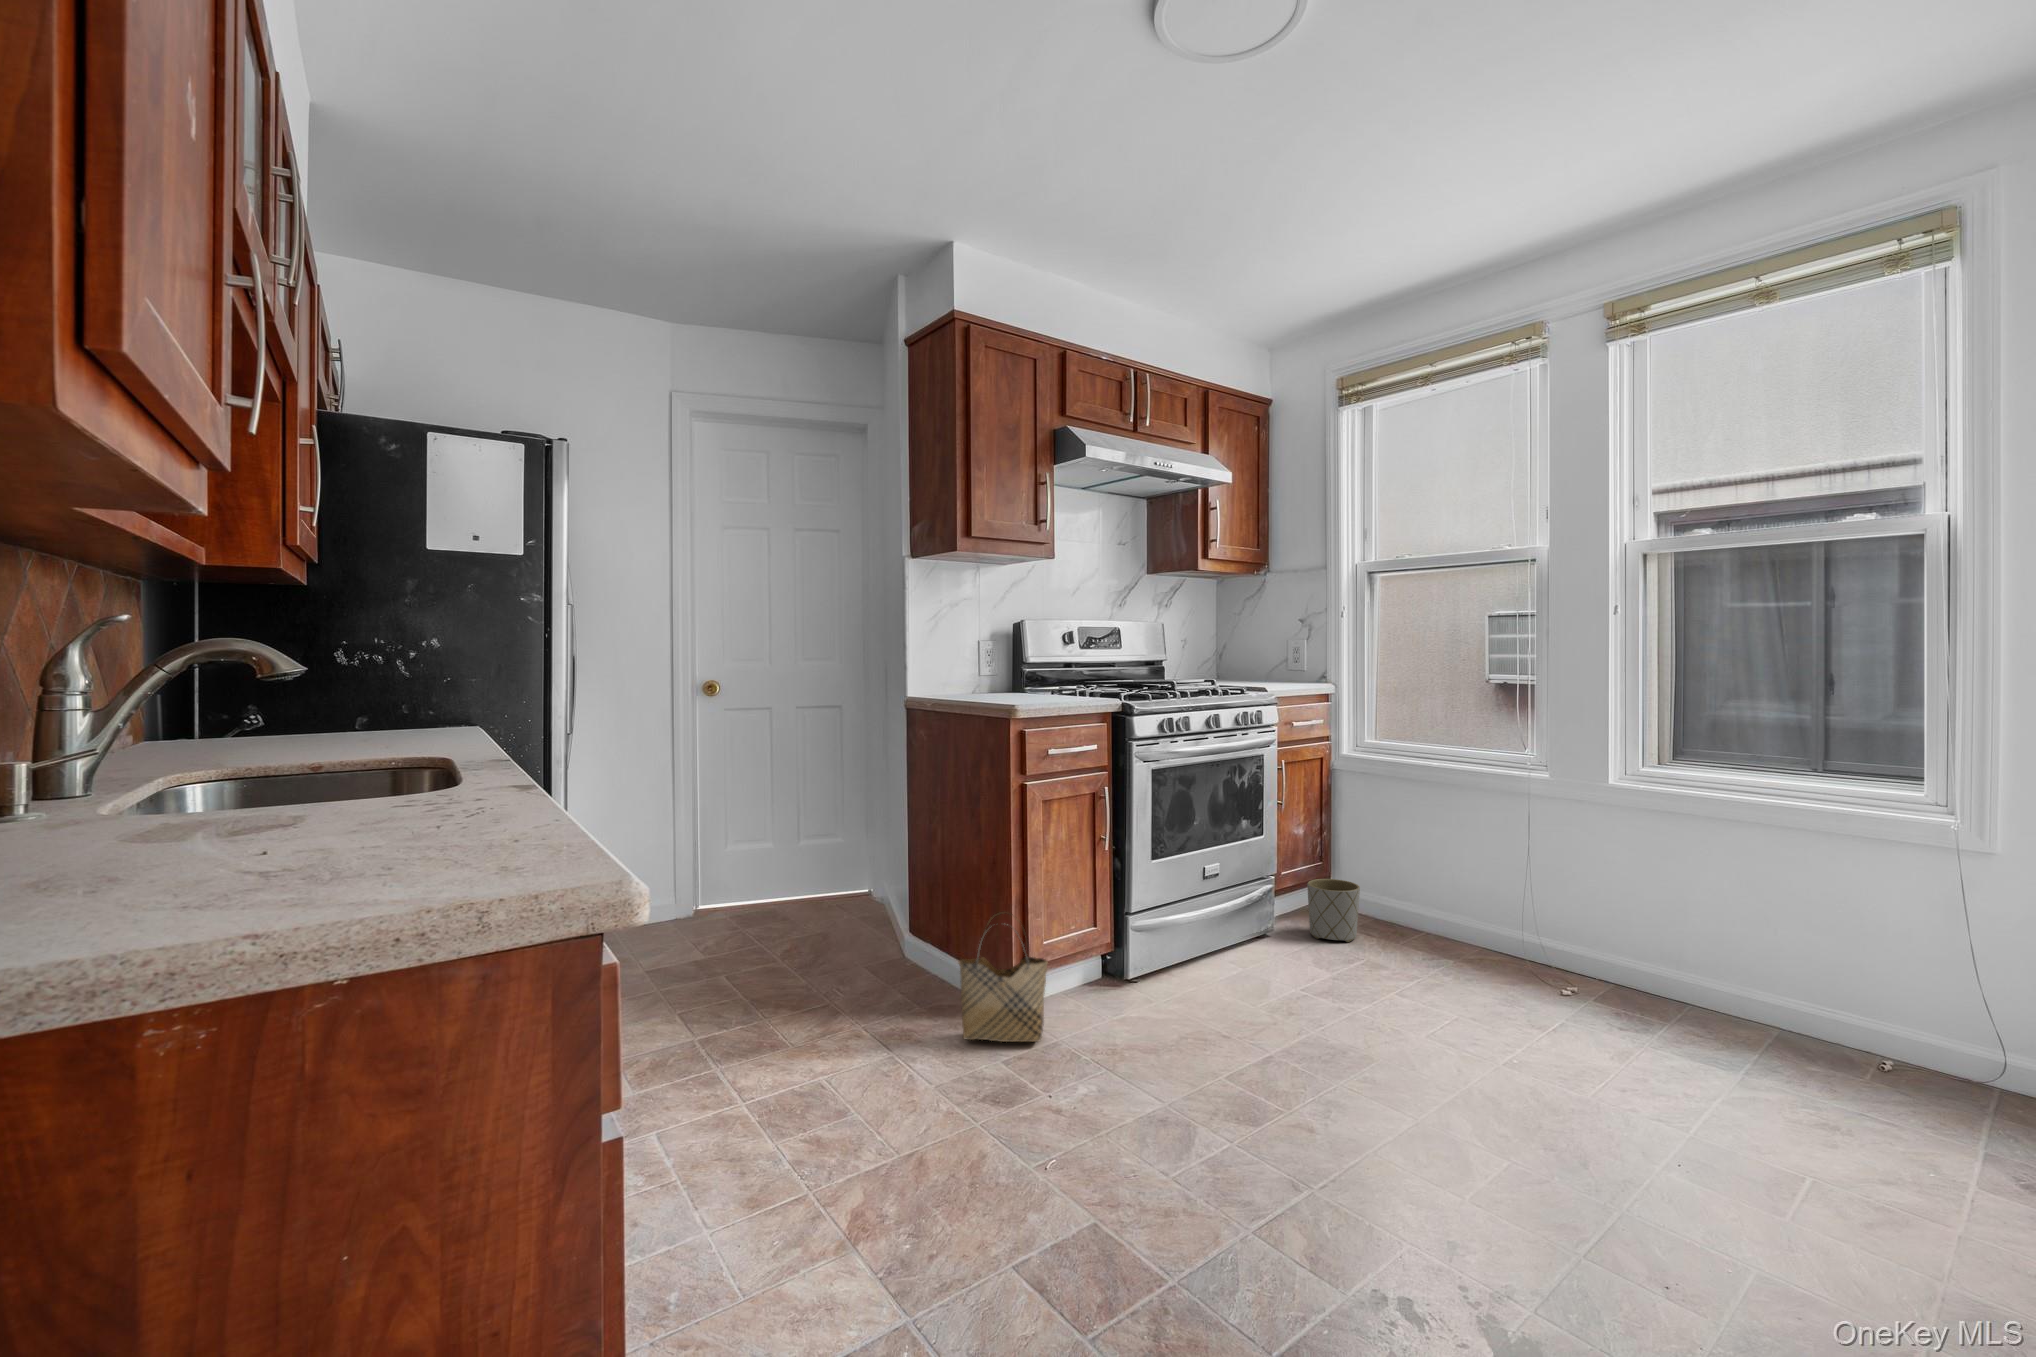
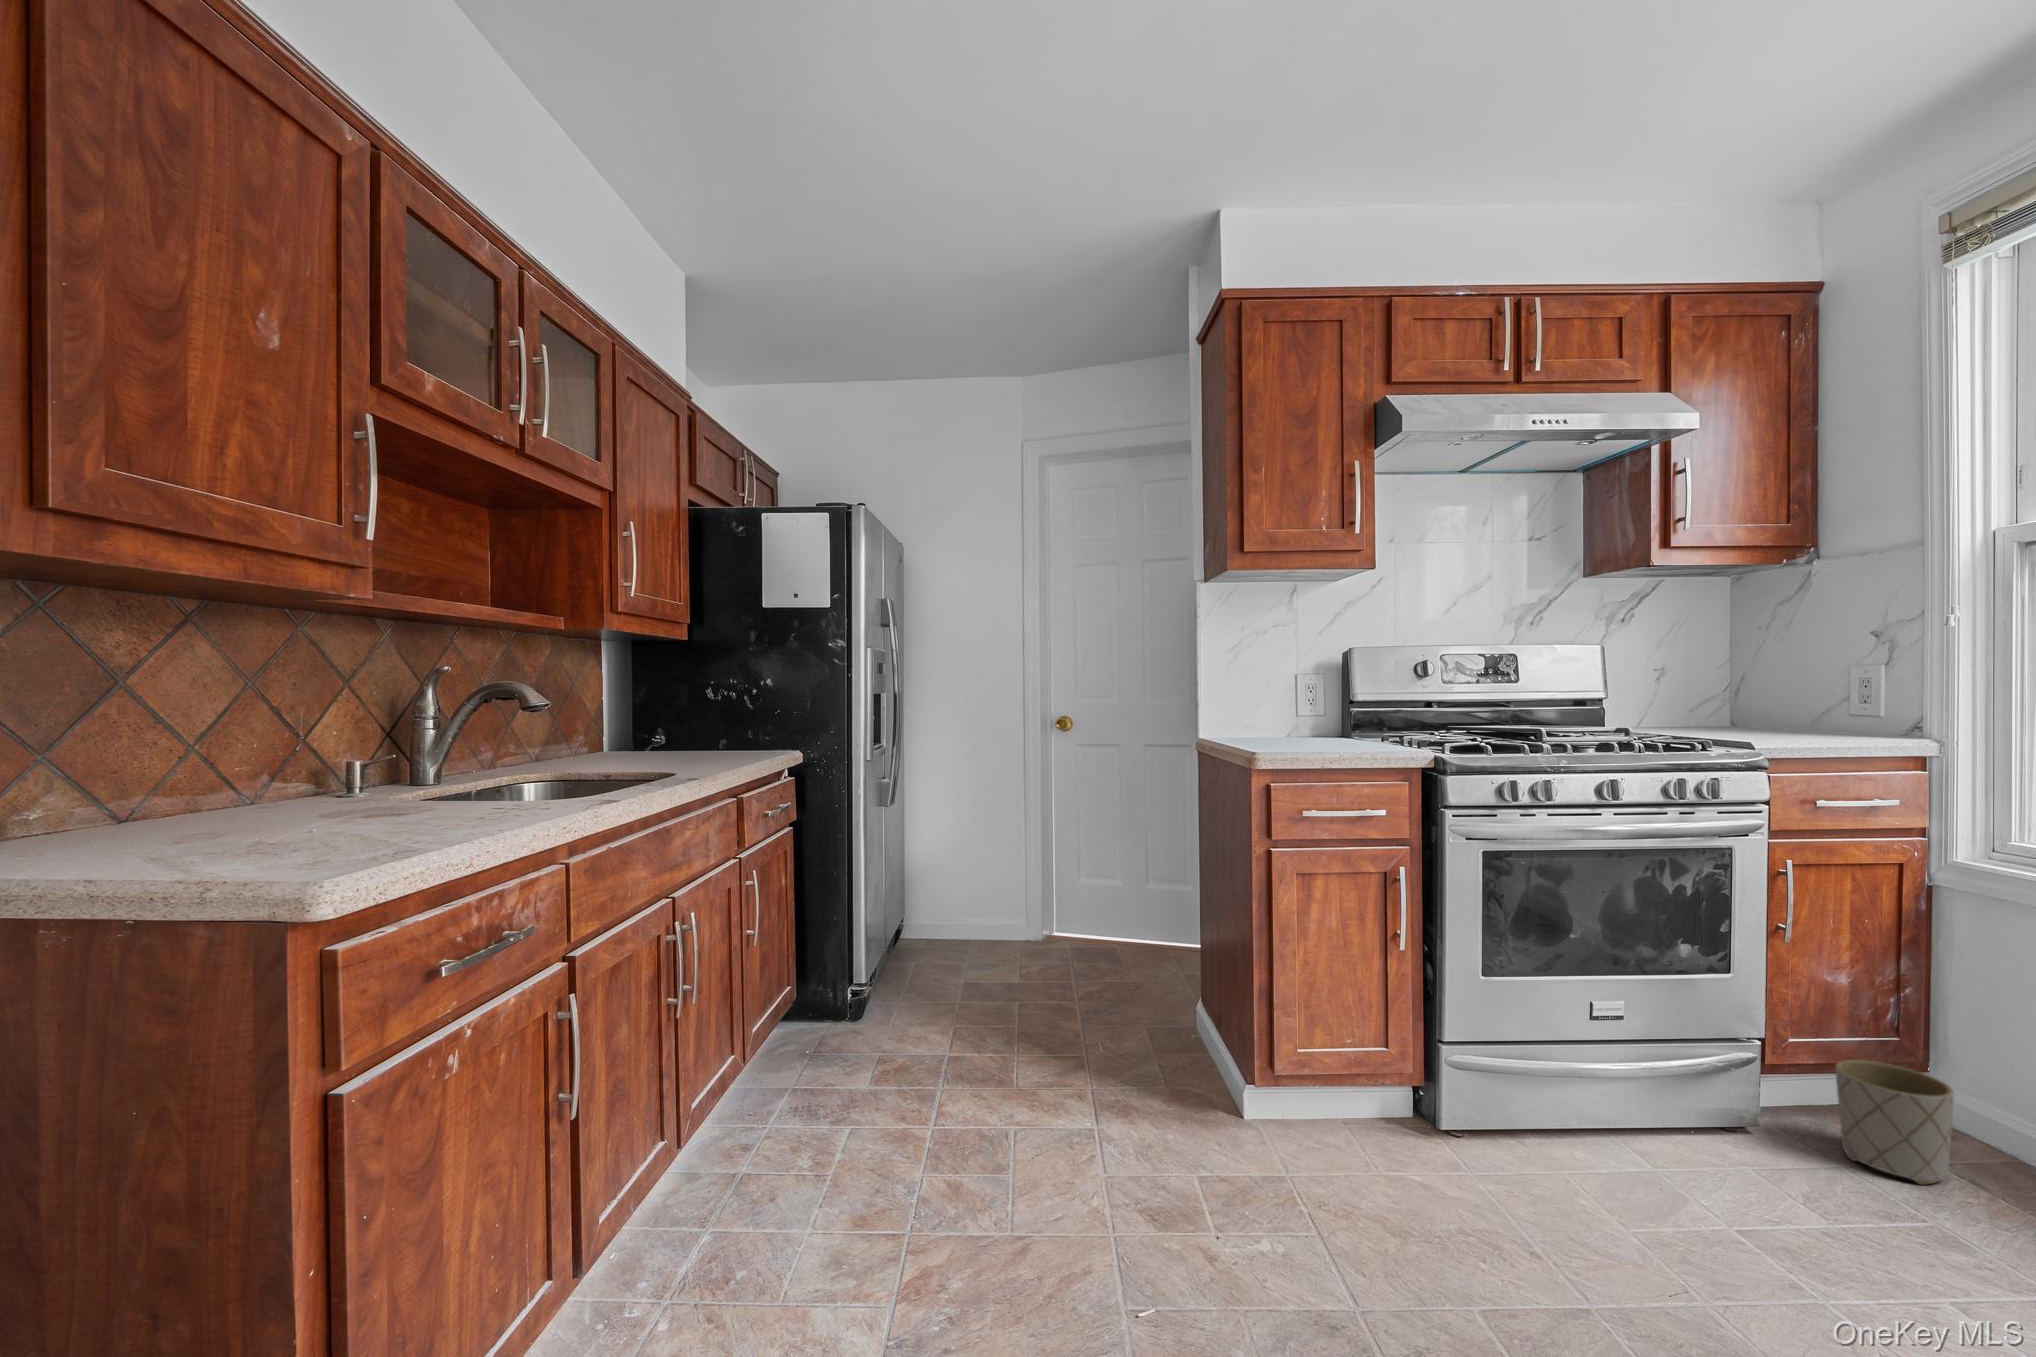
woven basket: present [959,911,1048,1042] -> none [1159,1005,1267,1182]

